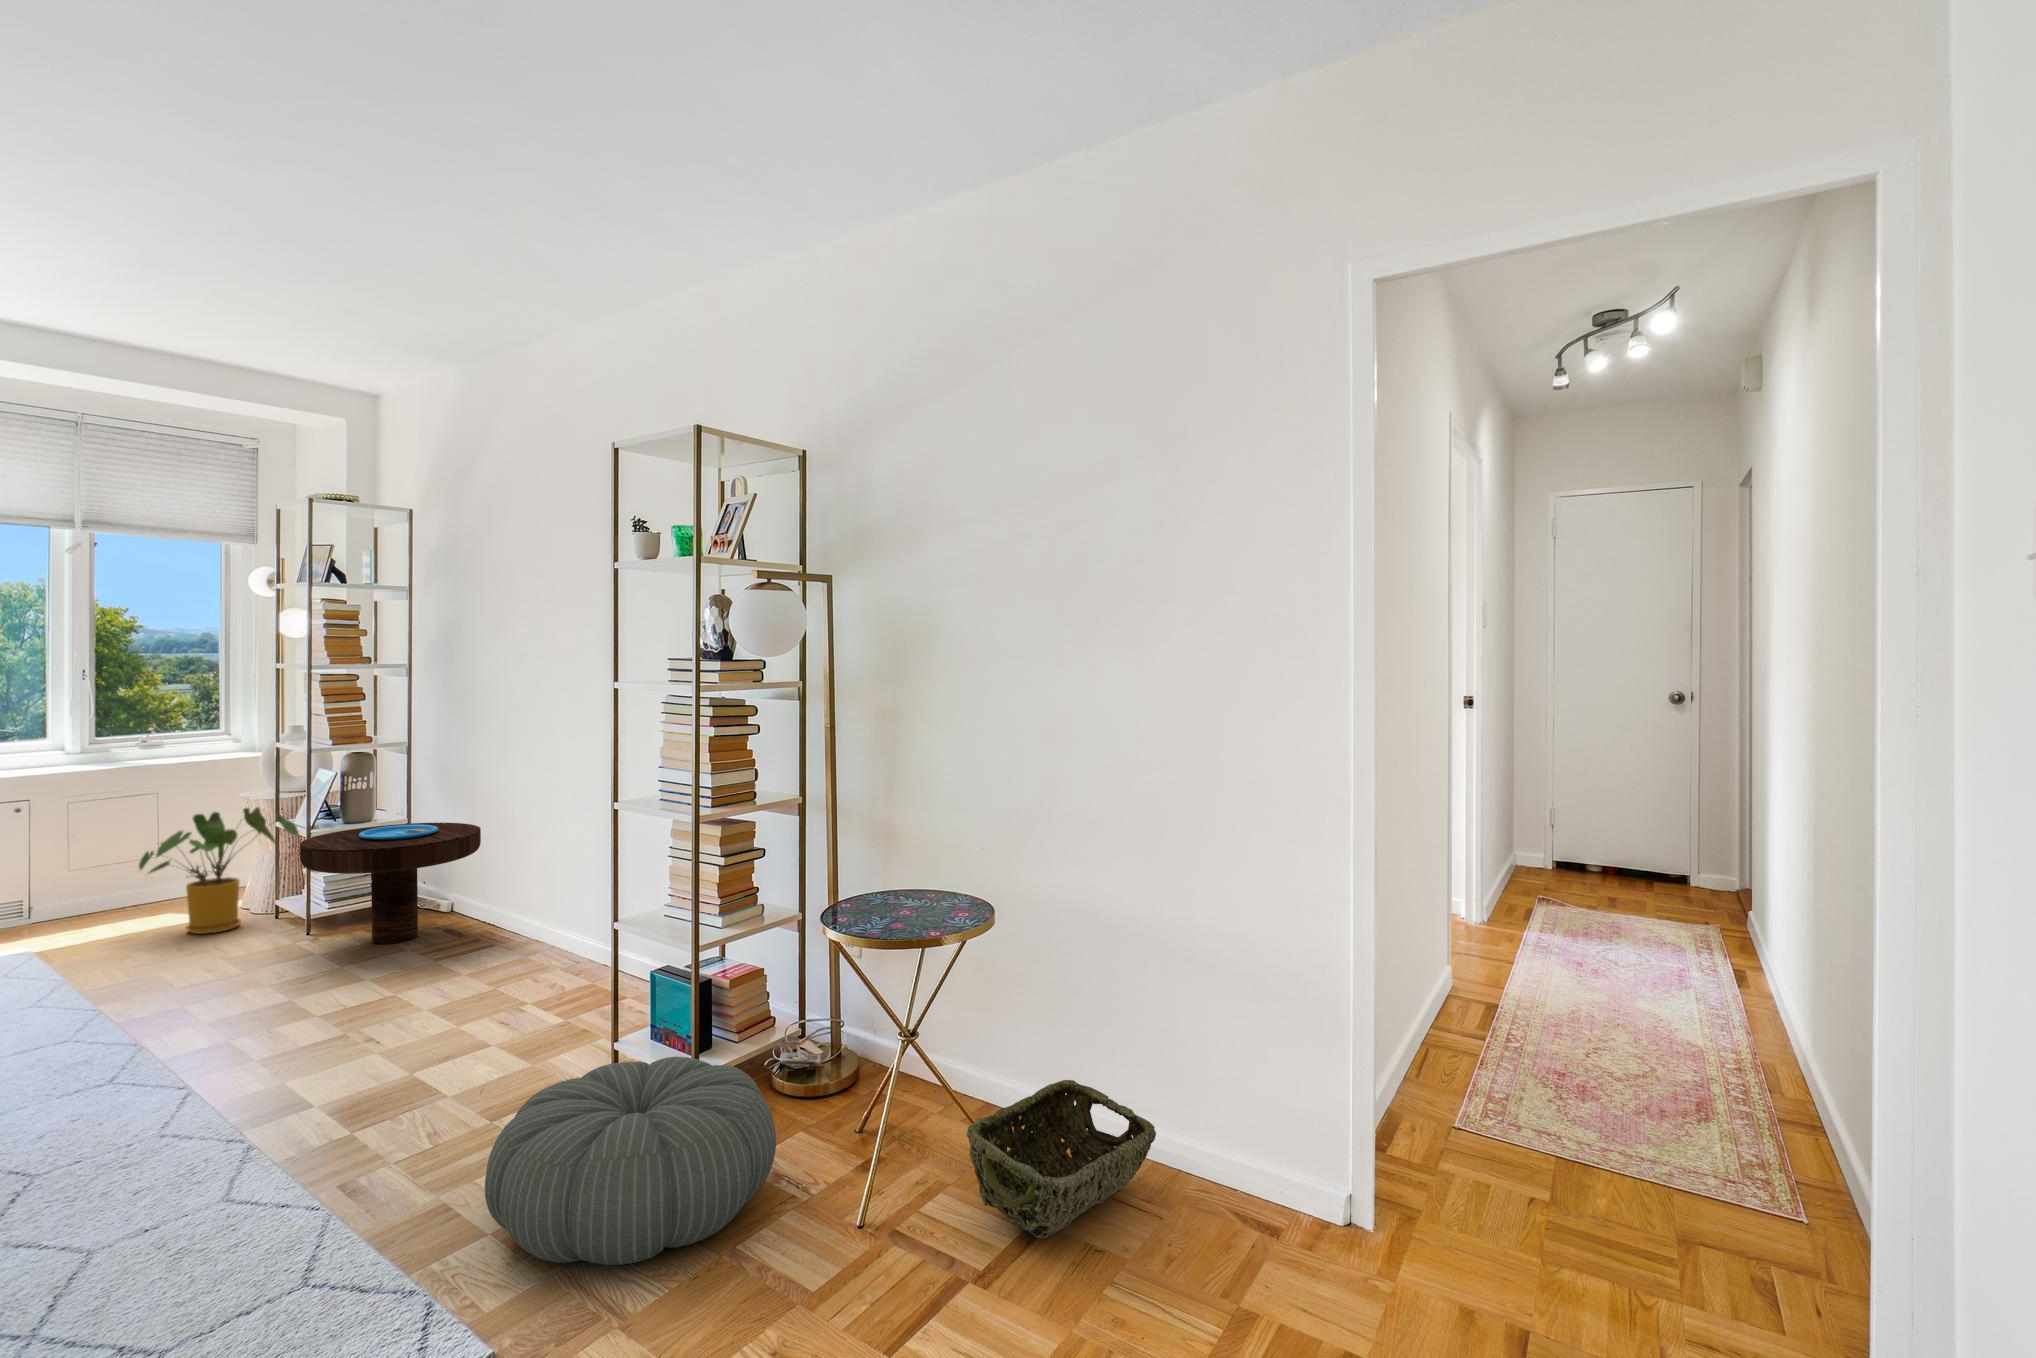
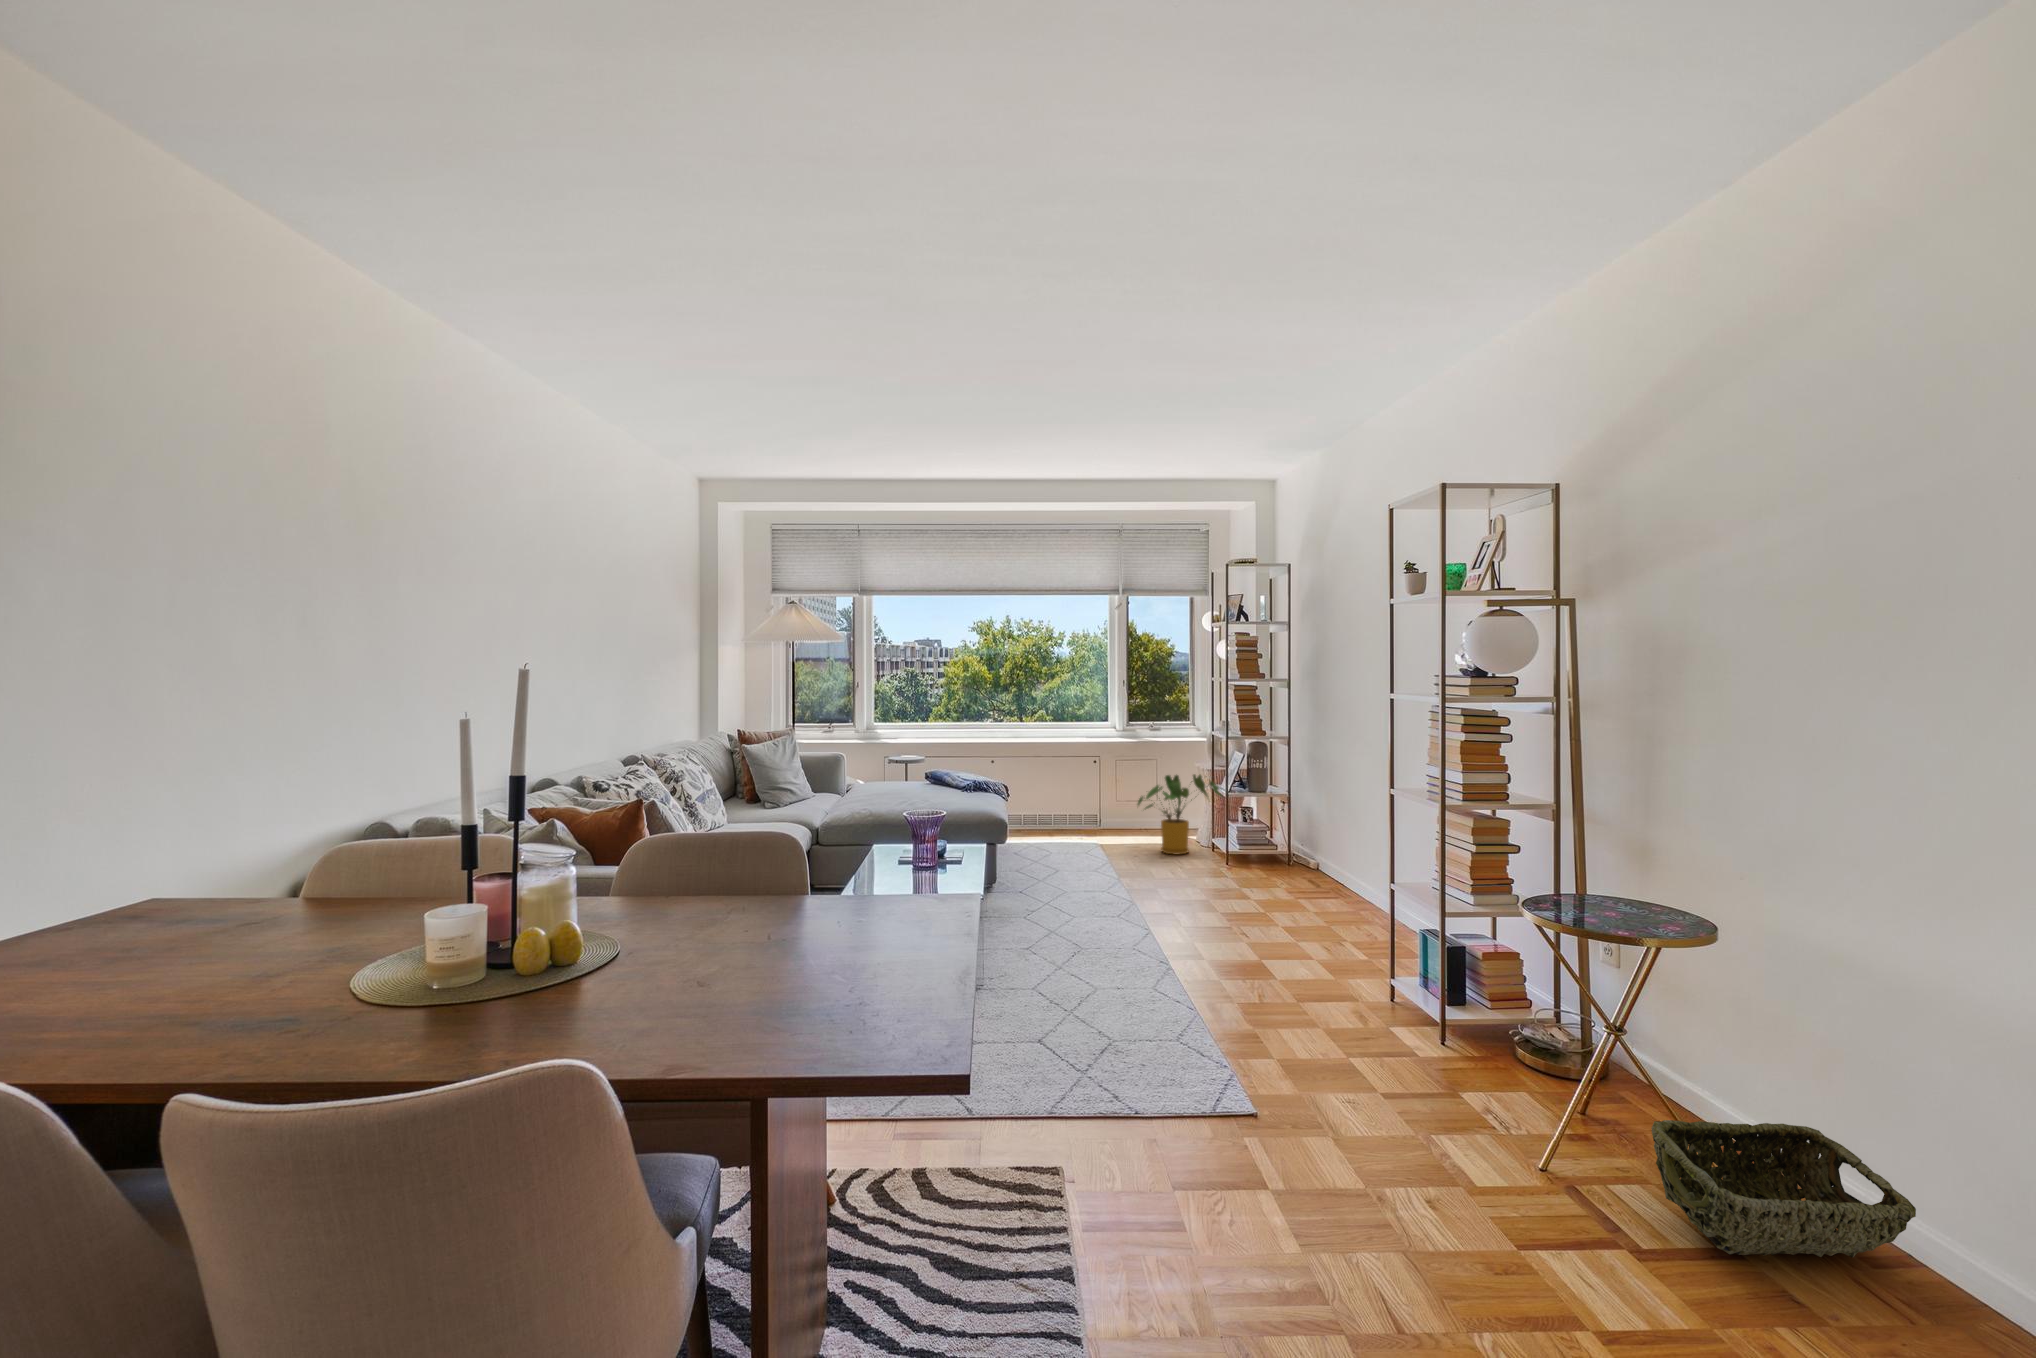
side table: present [300,823,481,944] -> none [1217,796,1334,882]
pouf: present [485,1057,776,1265] -> none [1266,983,1481,1126]

